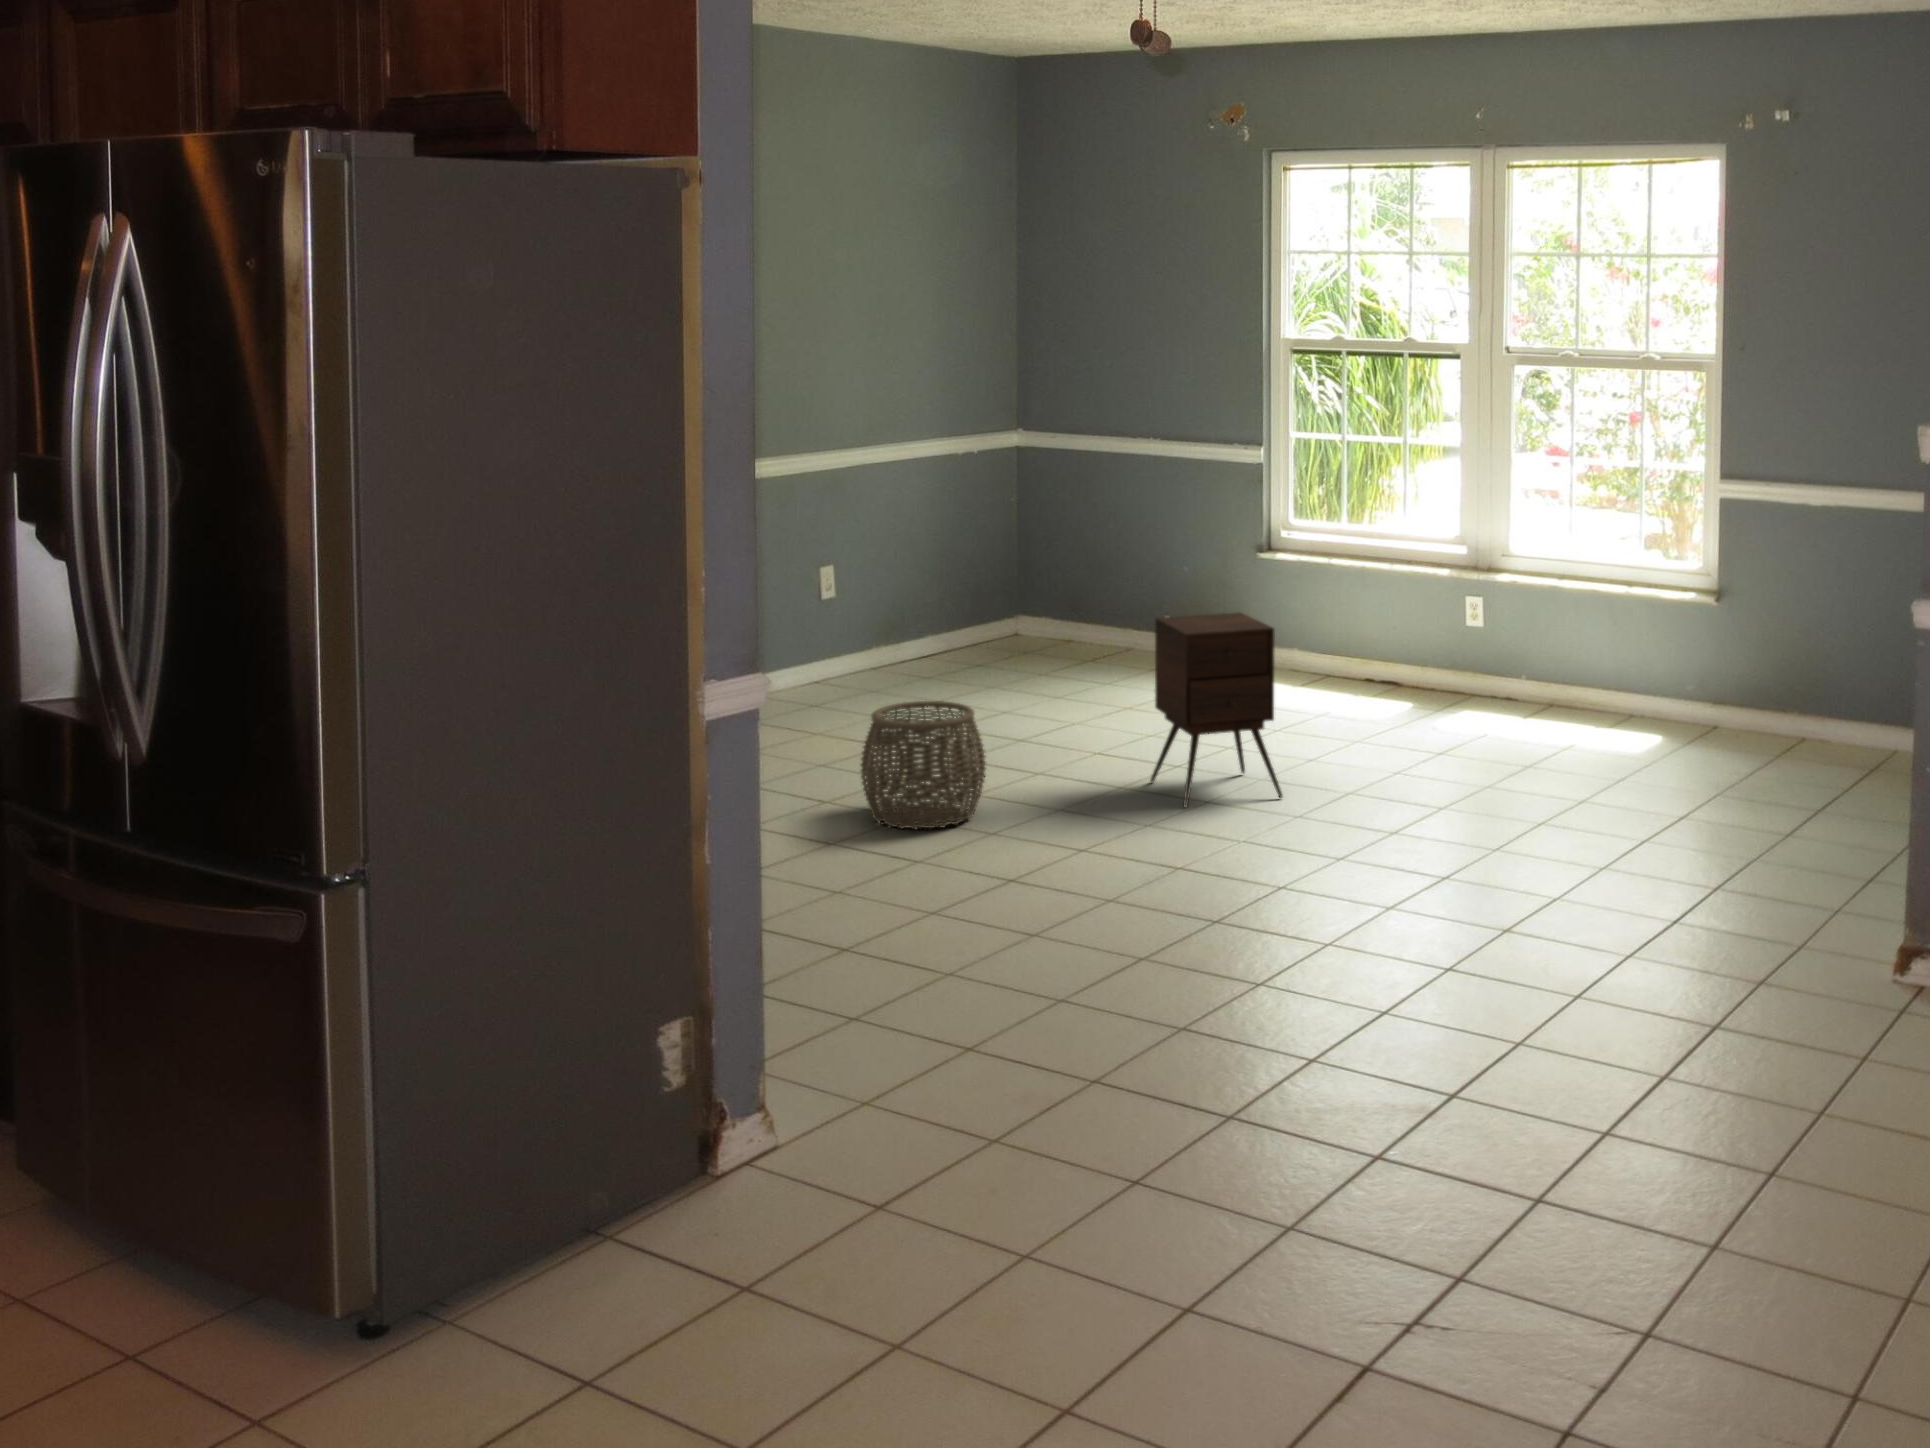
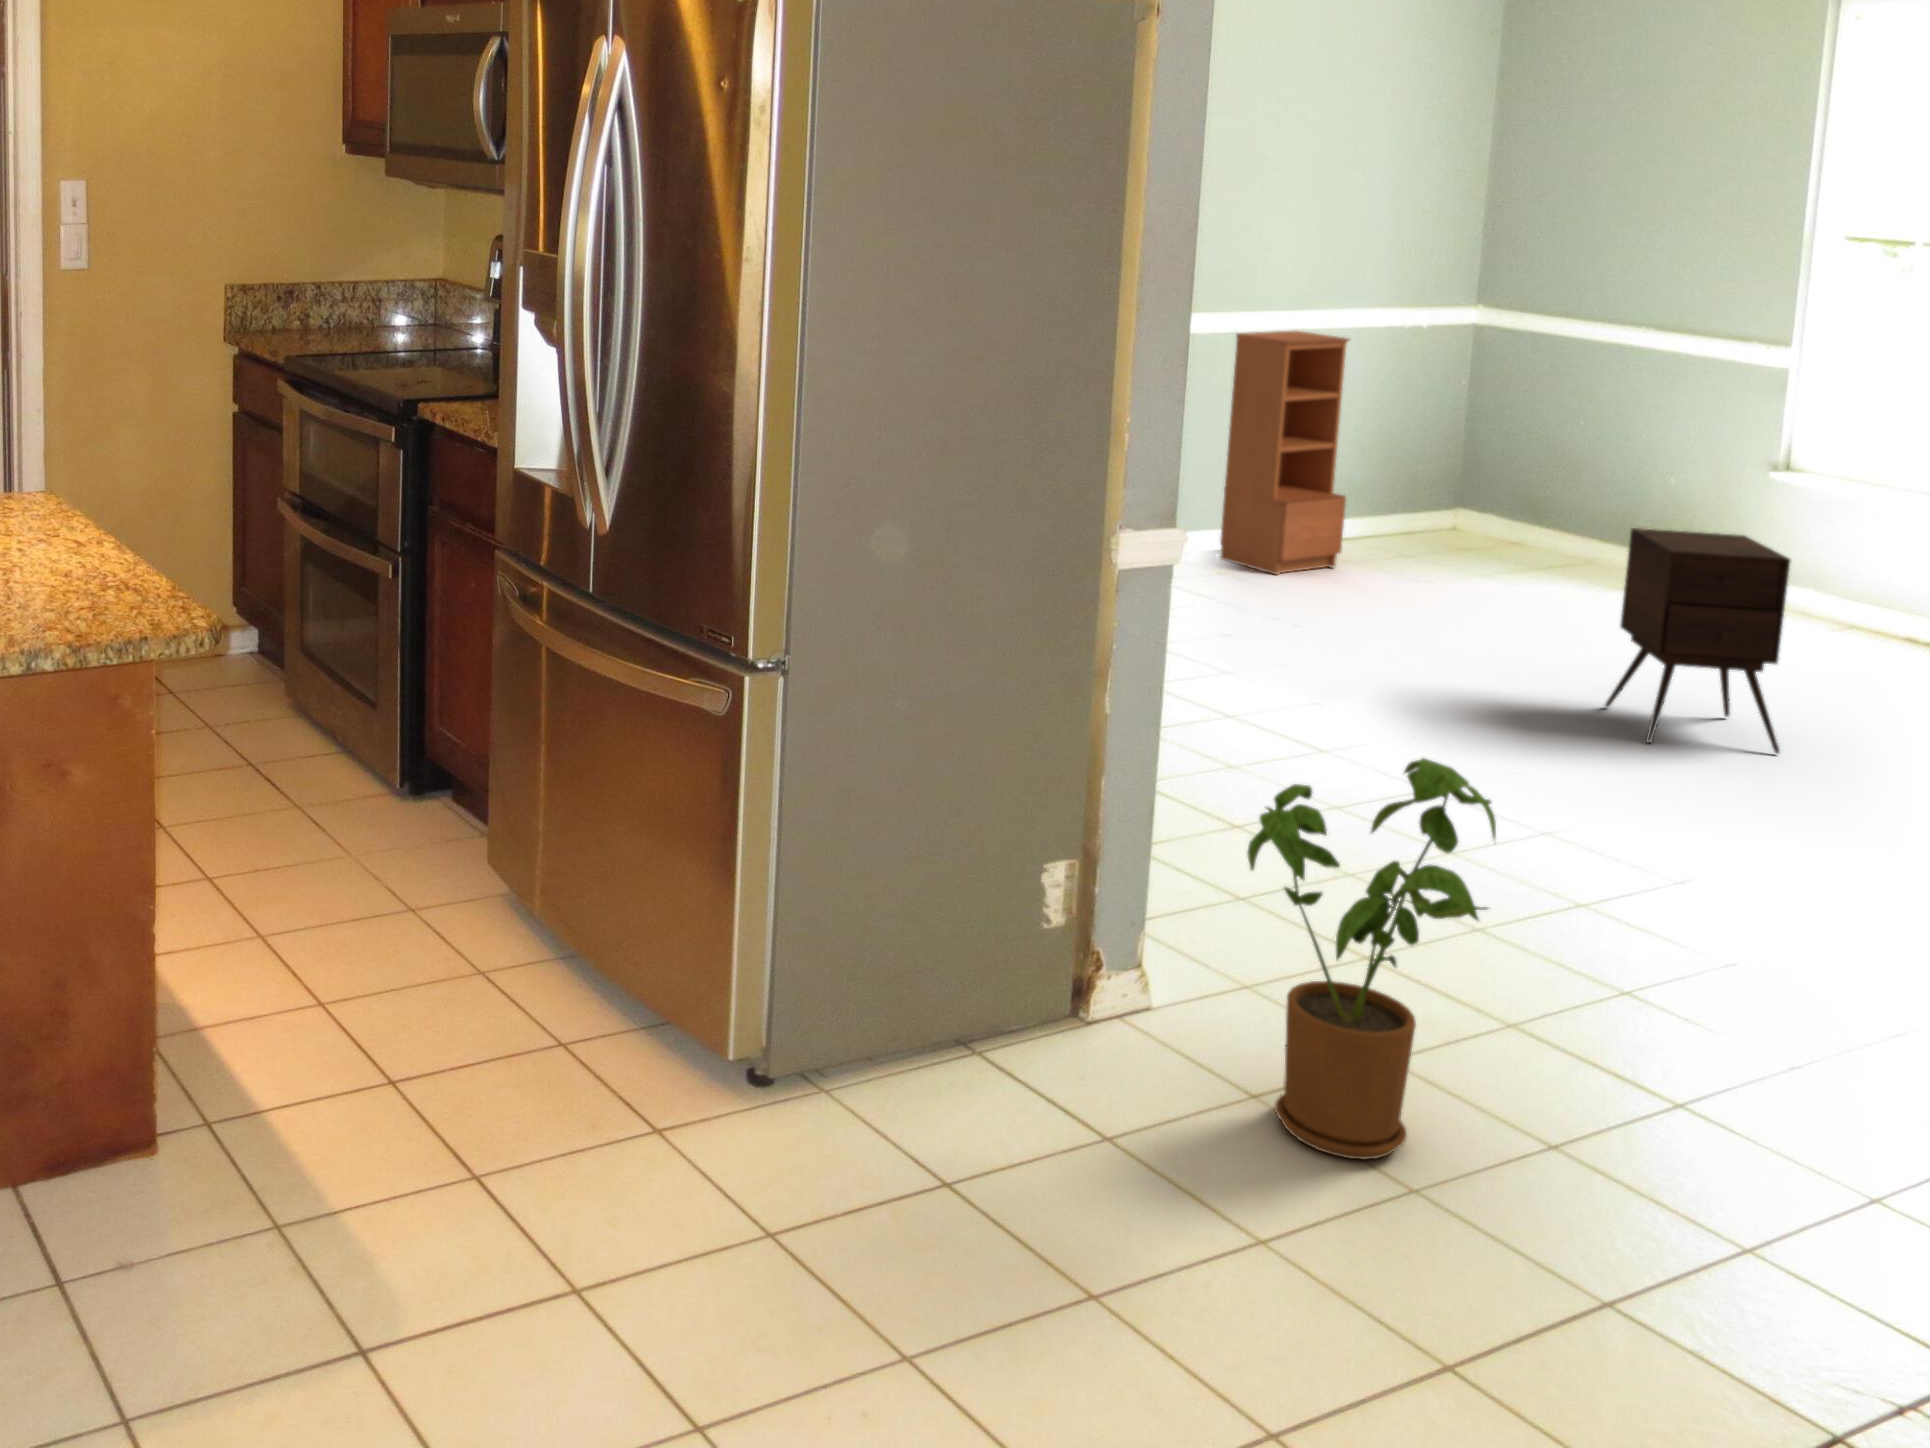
bookcase: none [808,464,923,706] -> present [1220,331,1349,575]
woven basket: present [861,701,986,829] -> none [1268,578,1410,714]
house plant: none [849,850,1056,1238] -> present [1248,758,1496,1159]

